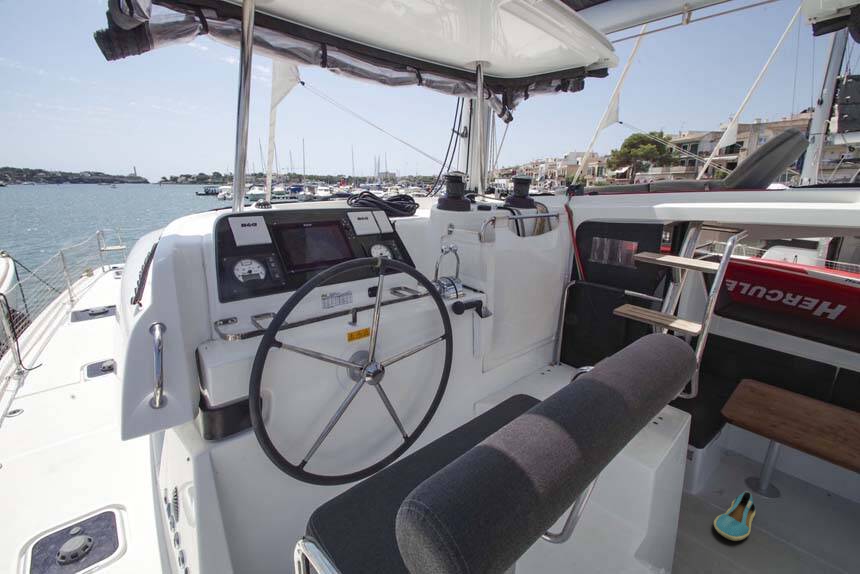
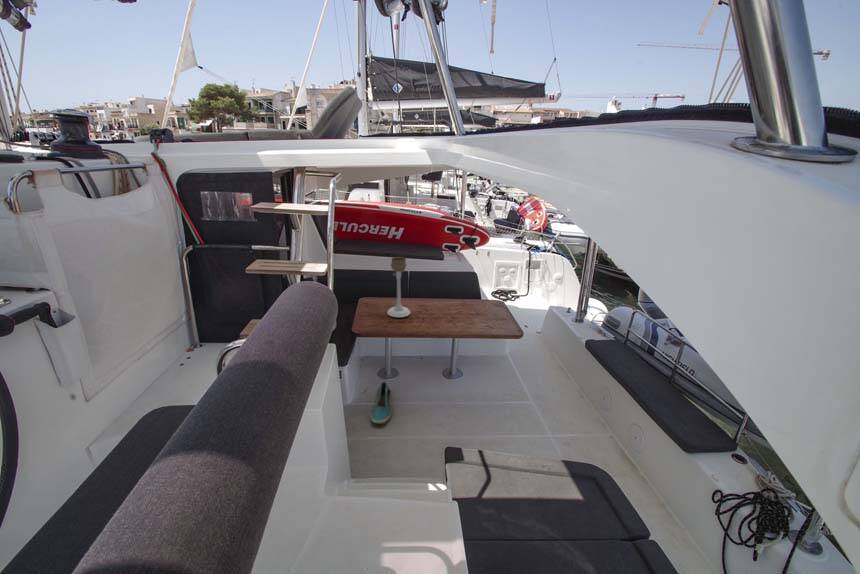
candle holder: none [779,340,833,424] -> present [387,257,410,317]

